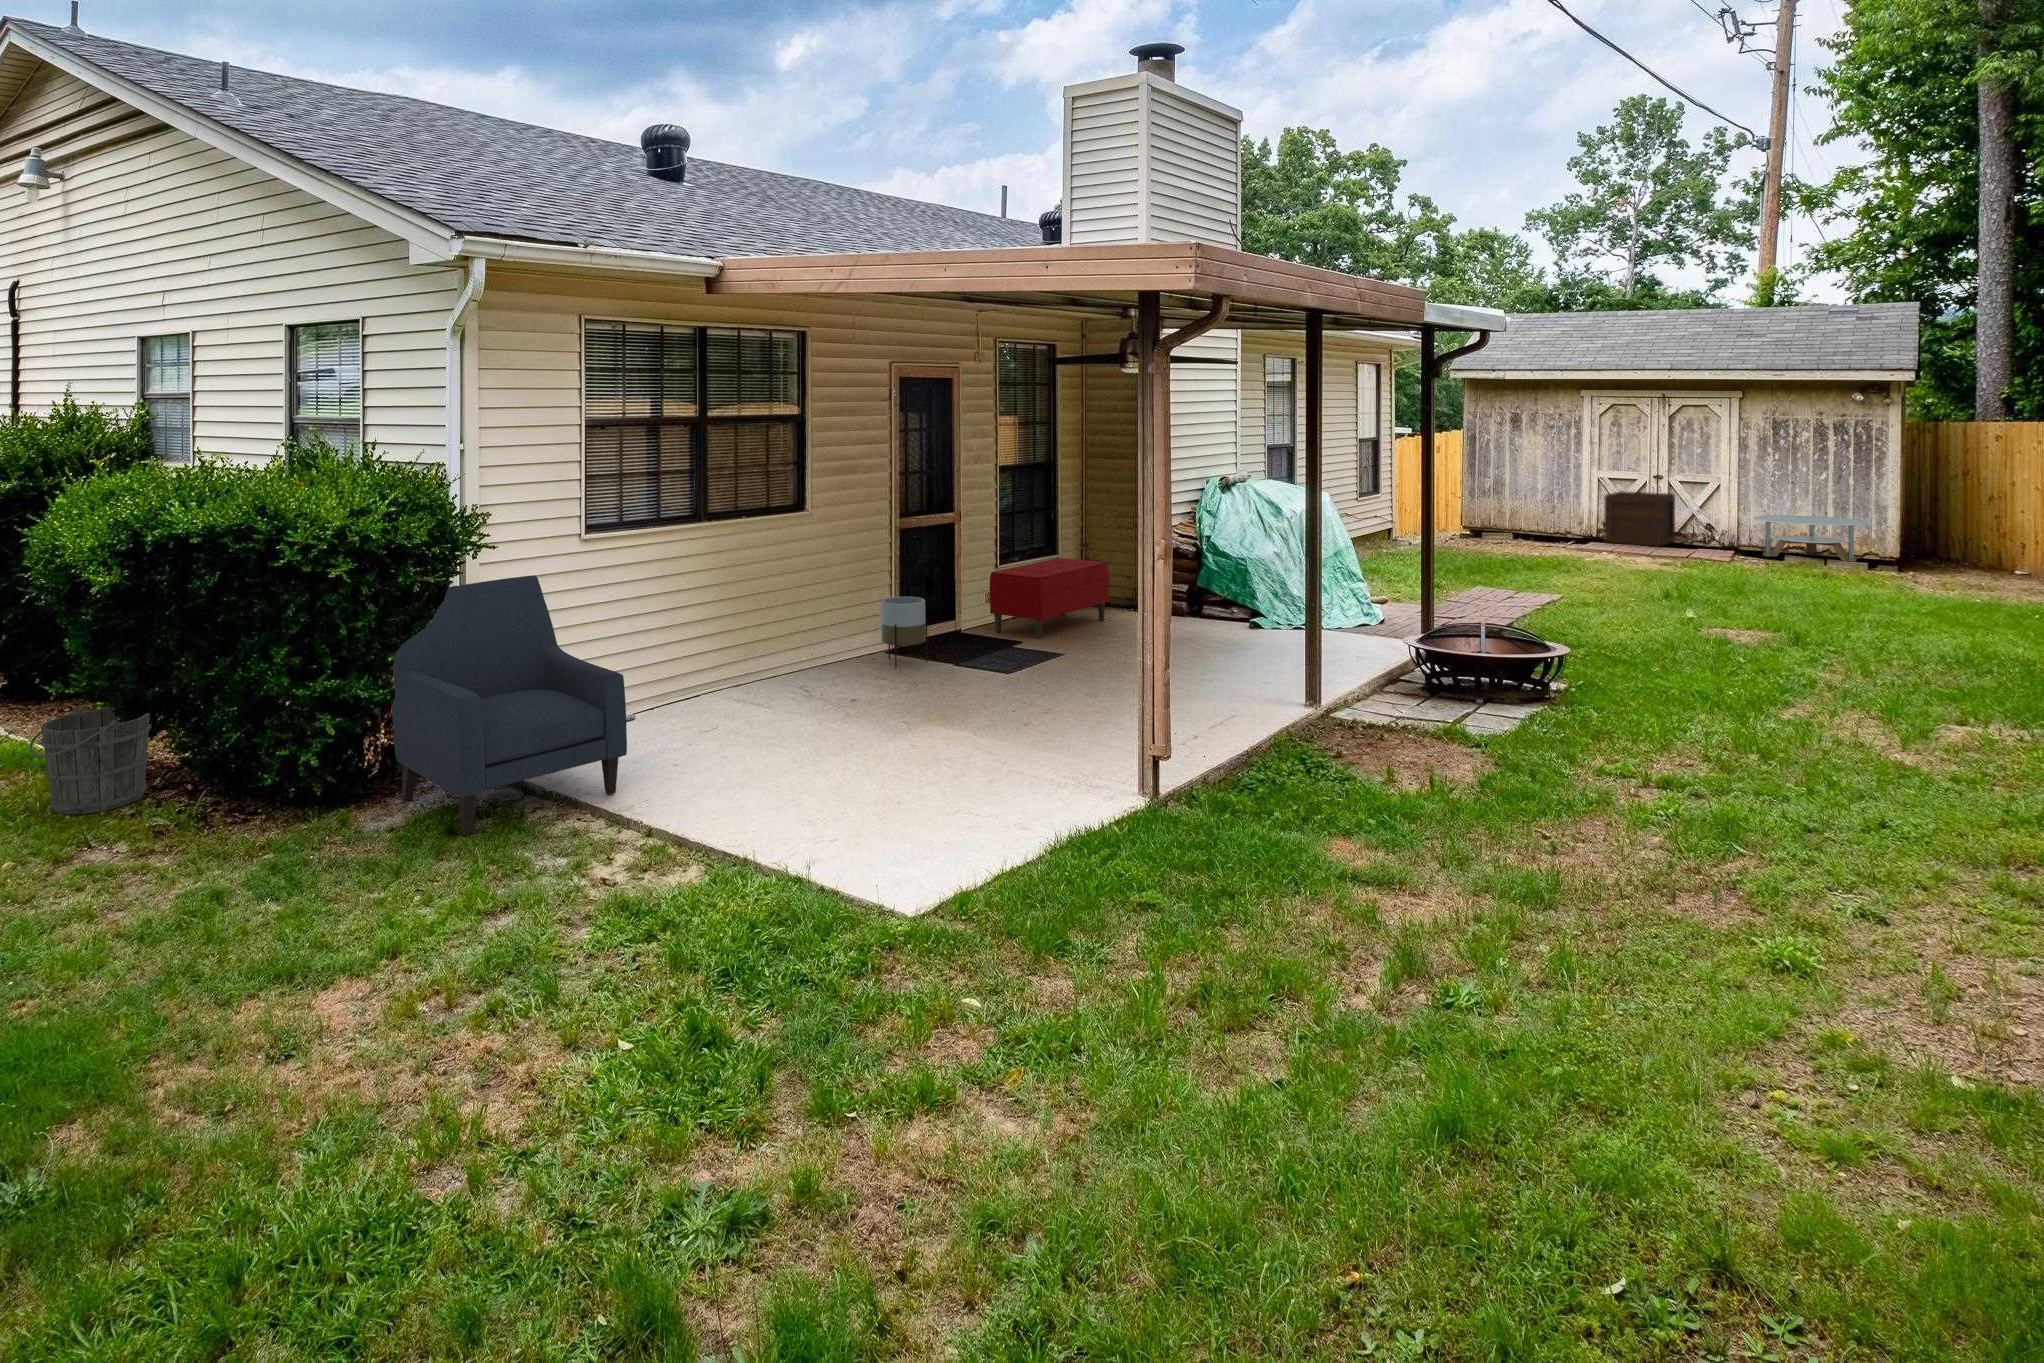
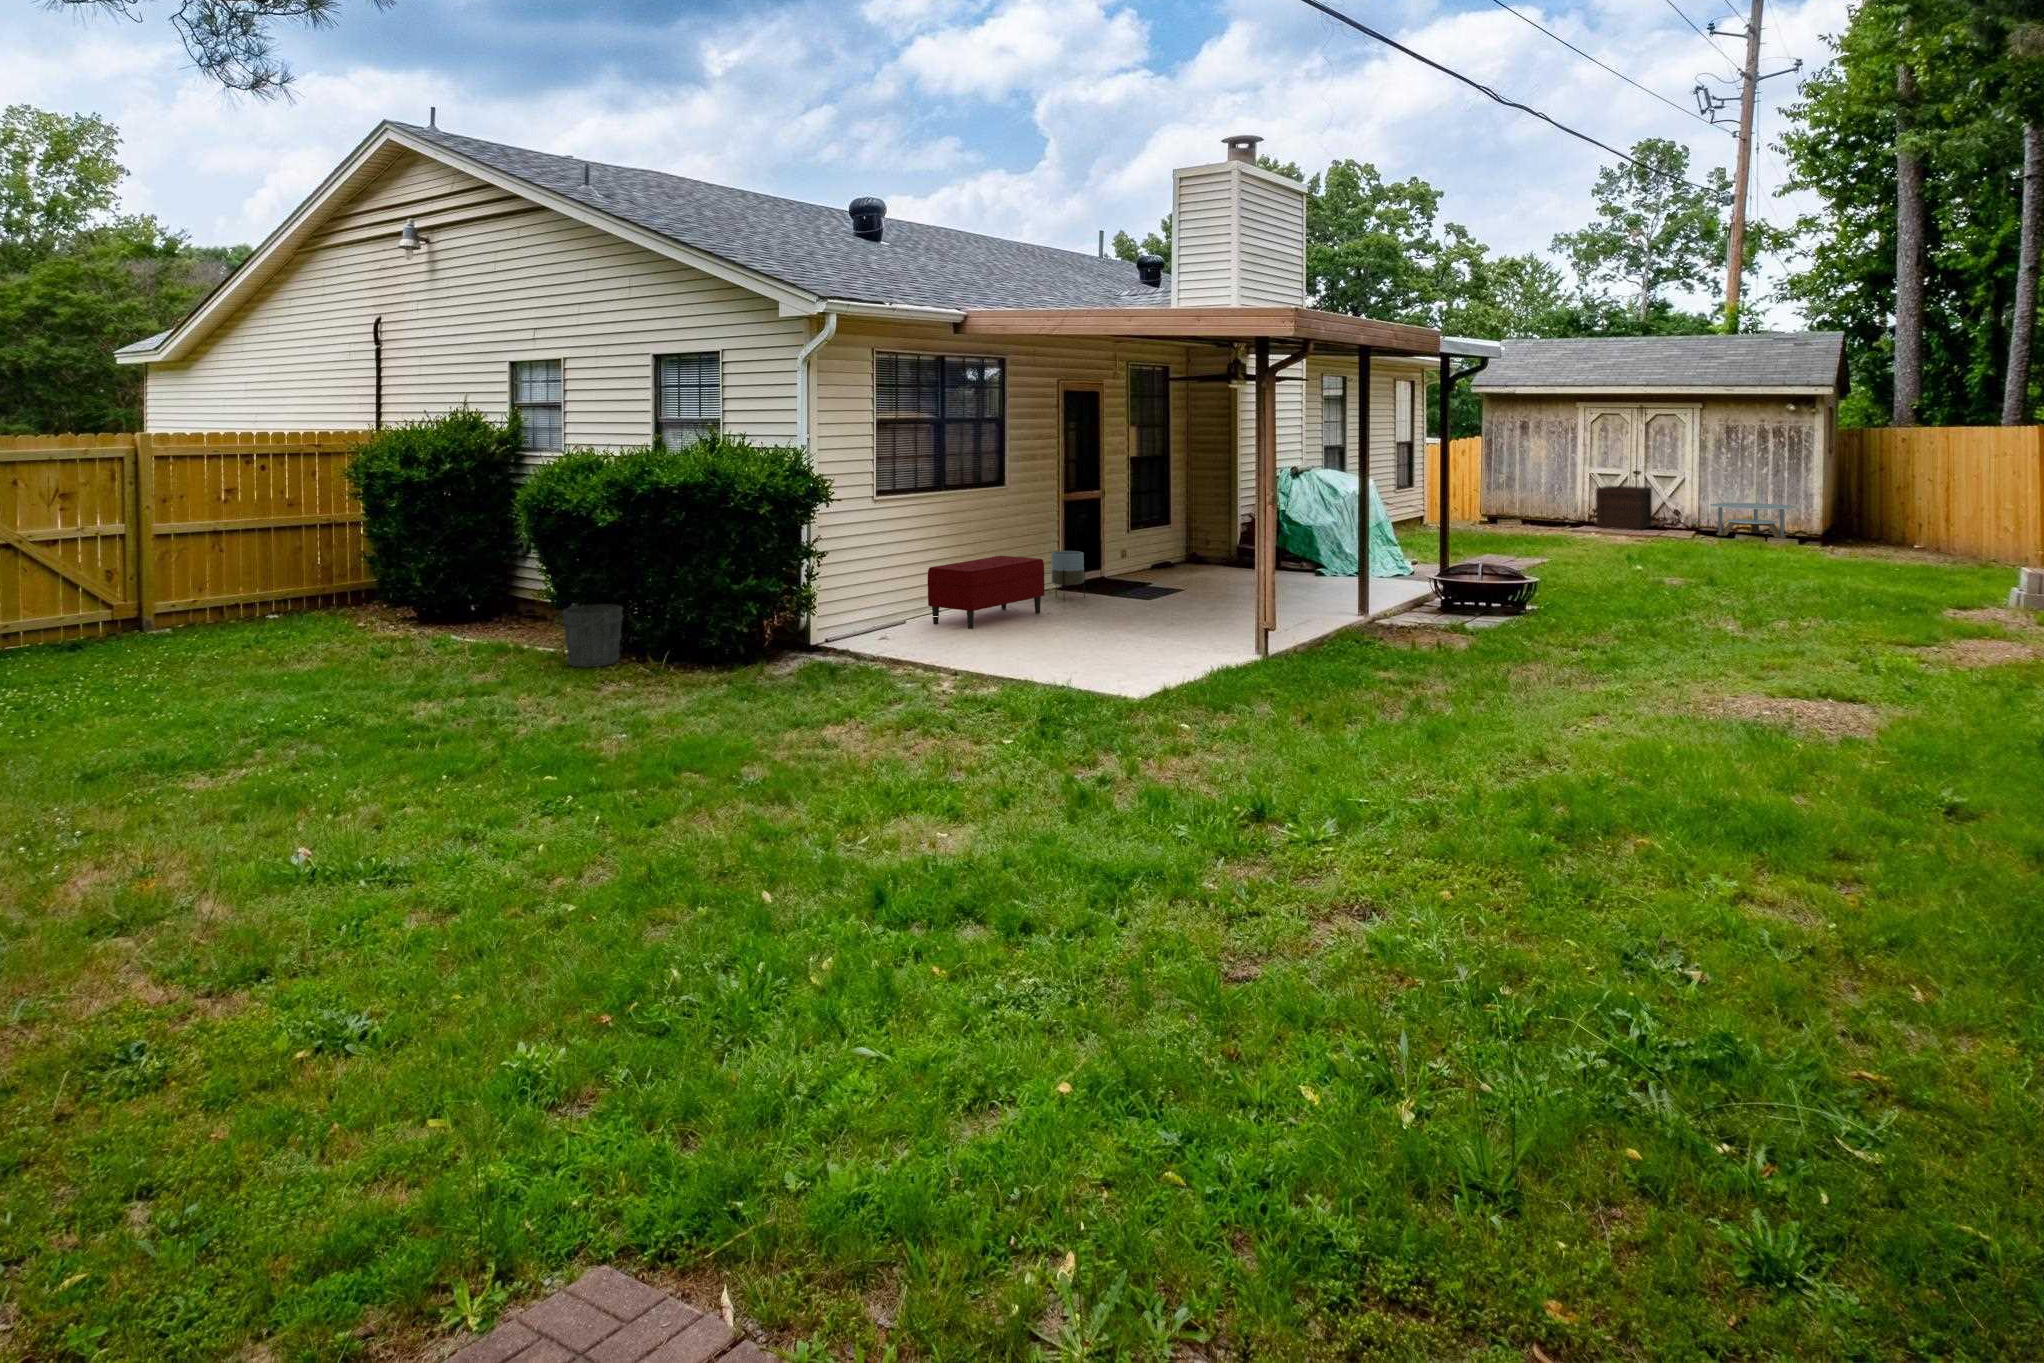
bench: present [989,558,1109,639] -> present [928,556,1045,629]
chair: present [392,575,627,836] -> none [769,522,932,672]

